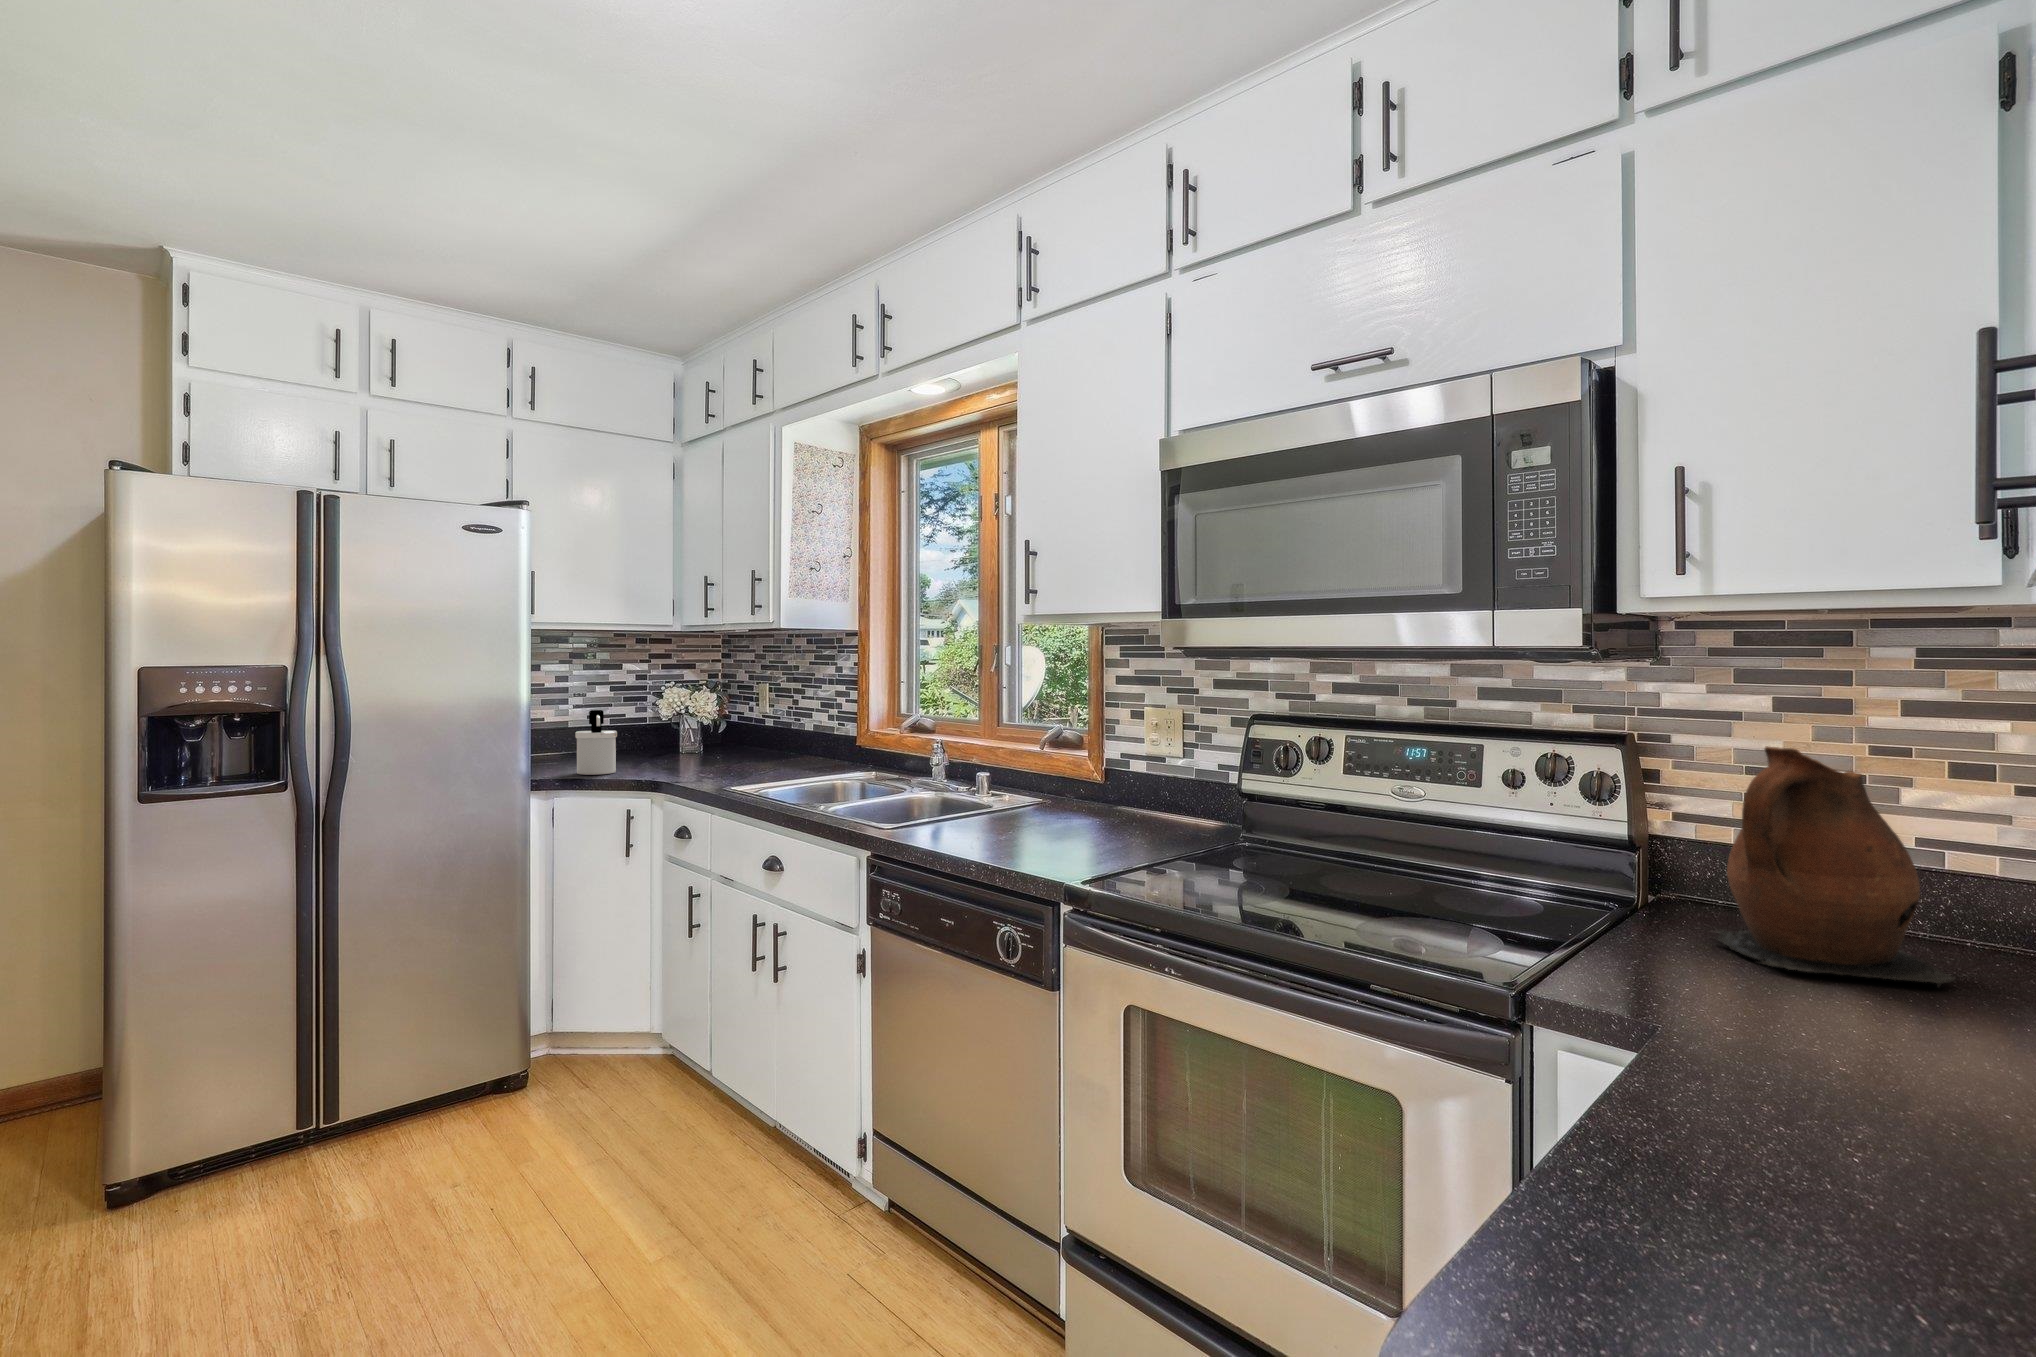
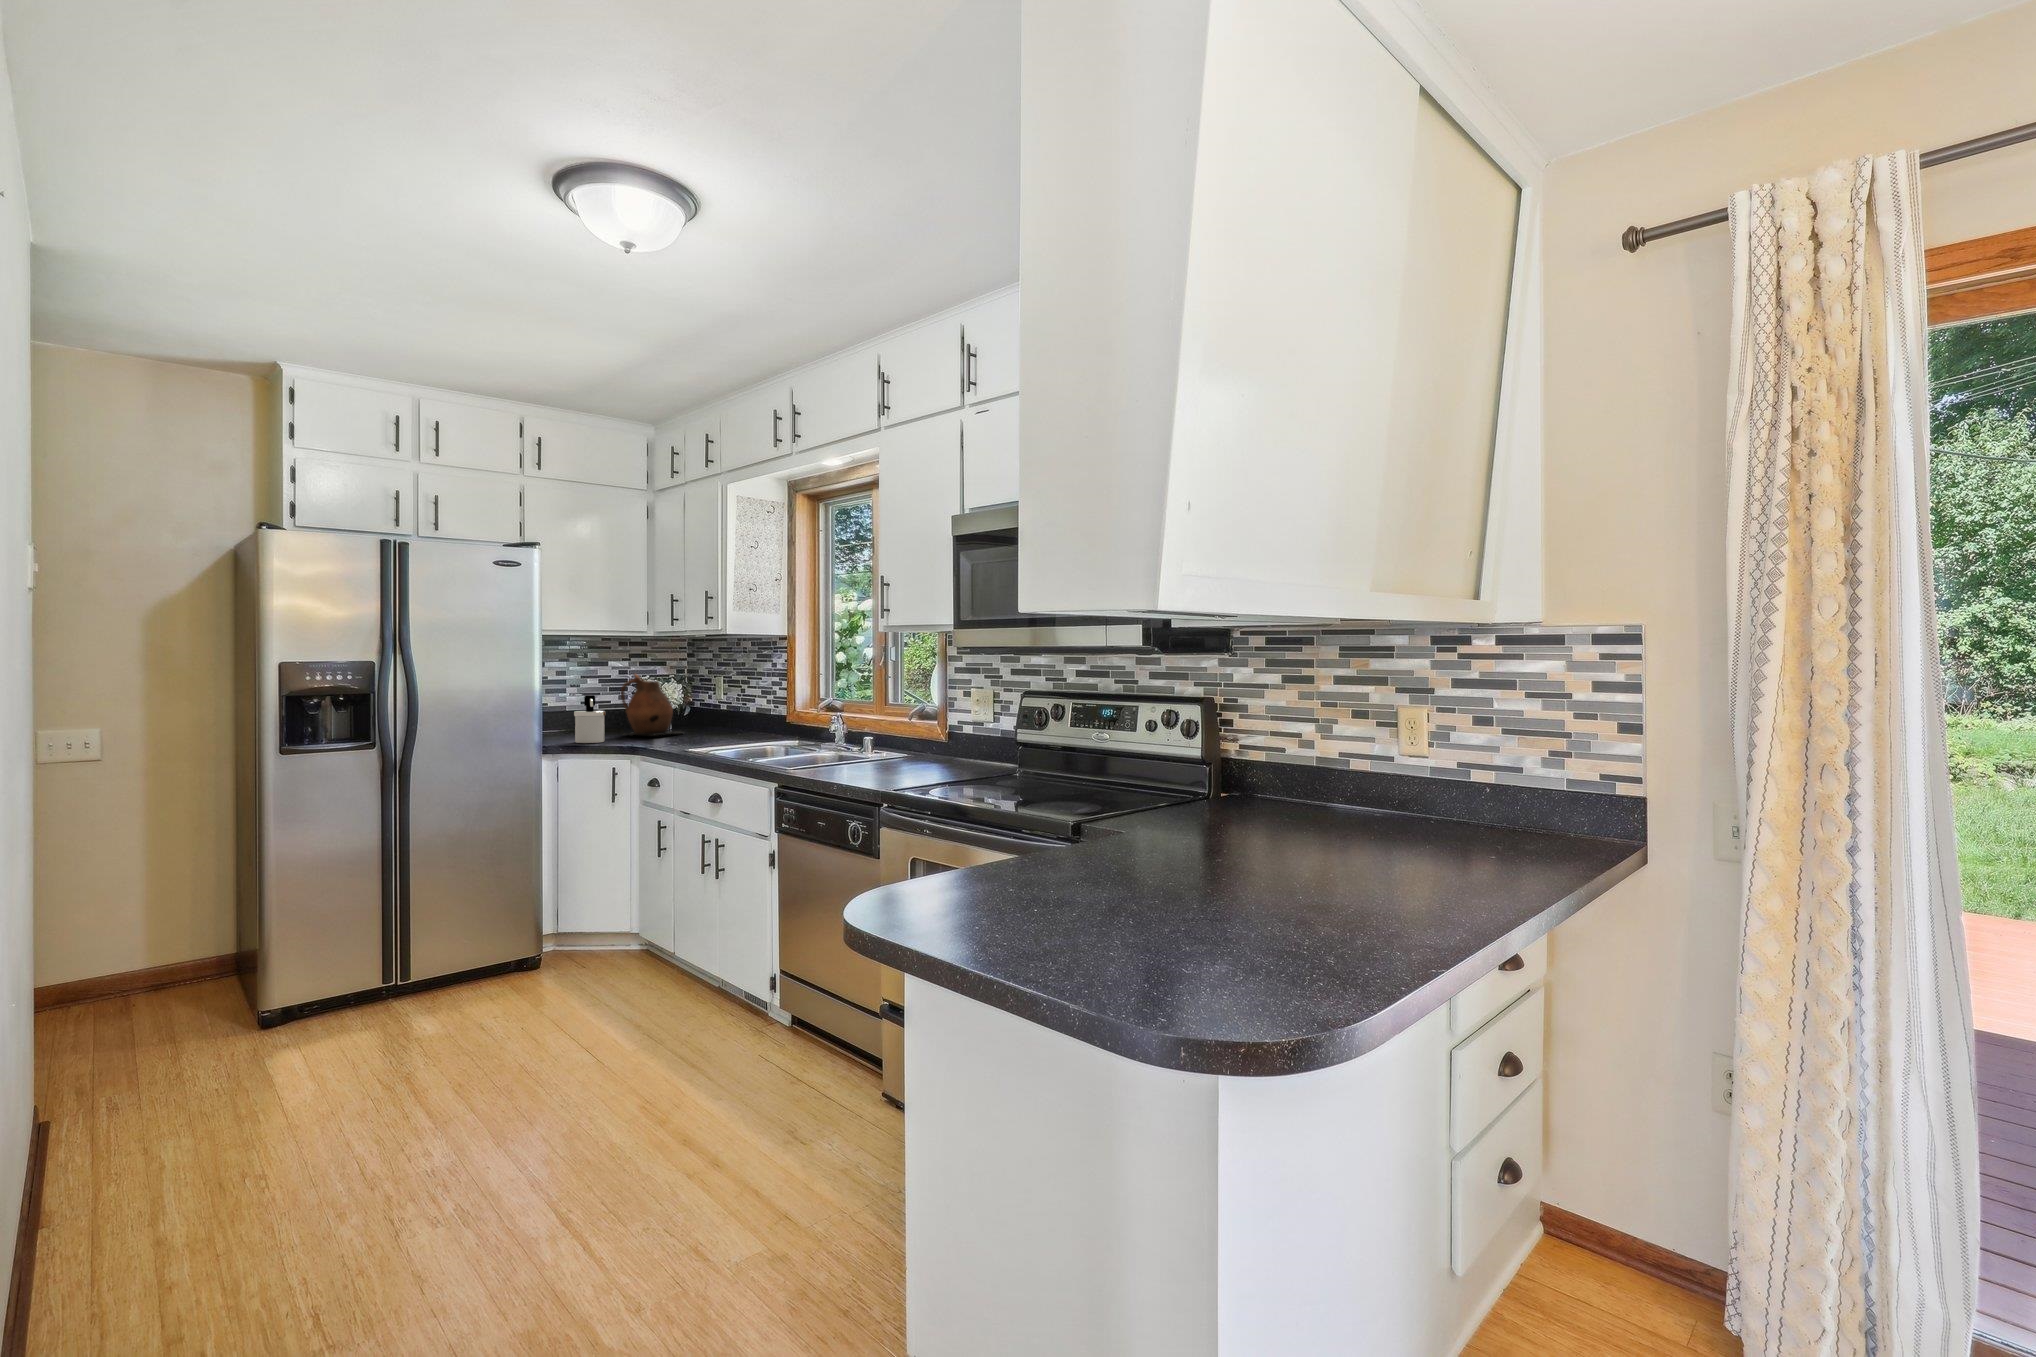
ceramic pitcher: present [1714,746,1956,987] -> present [621,674,673,736]

